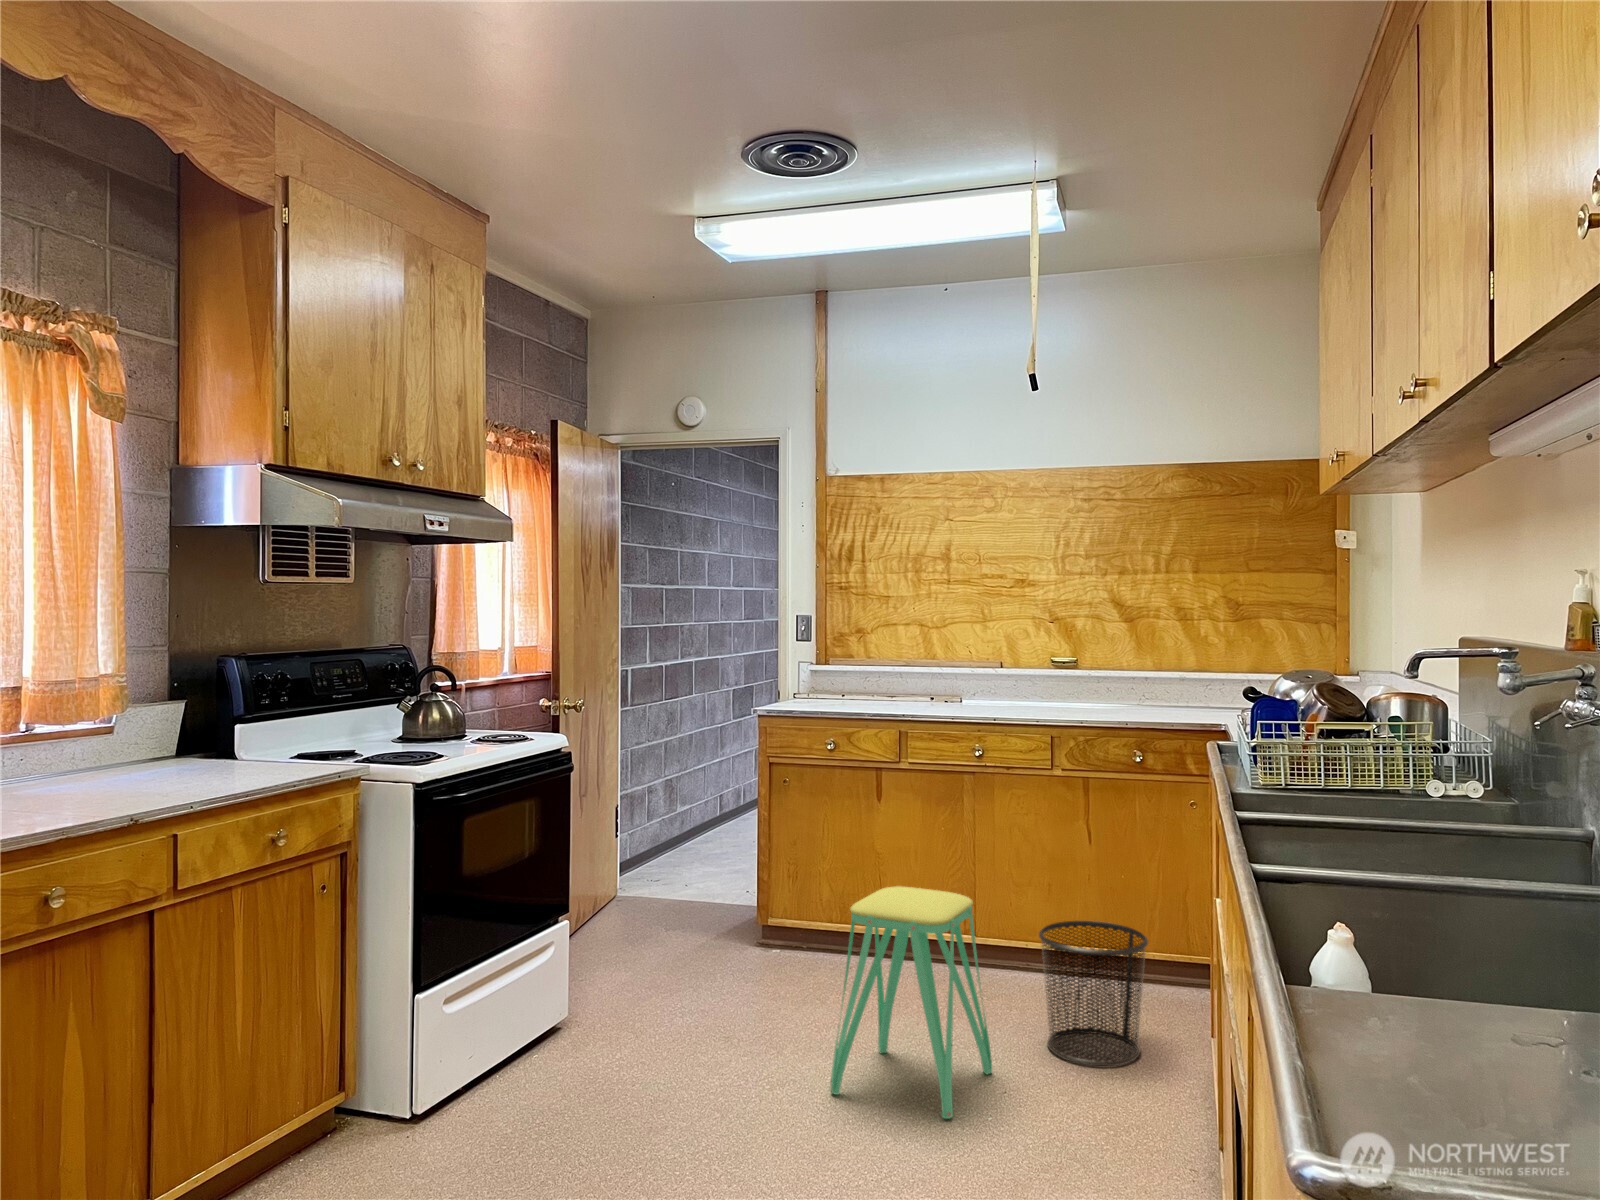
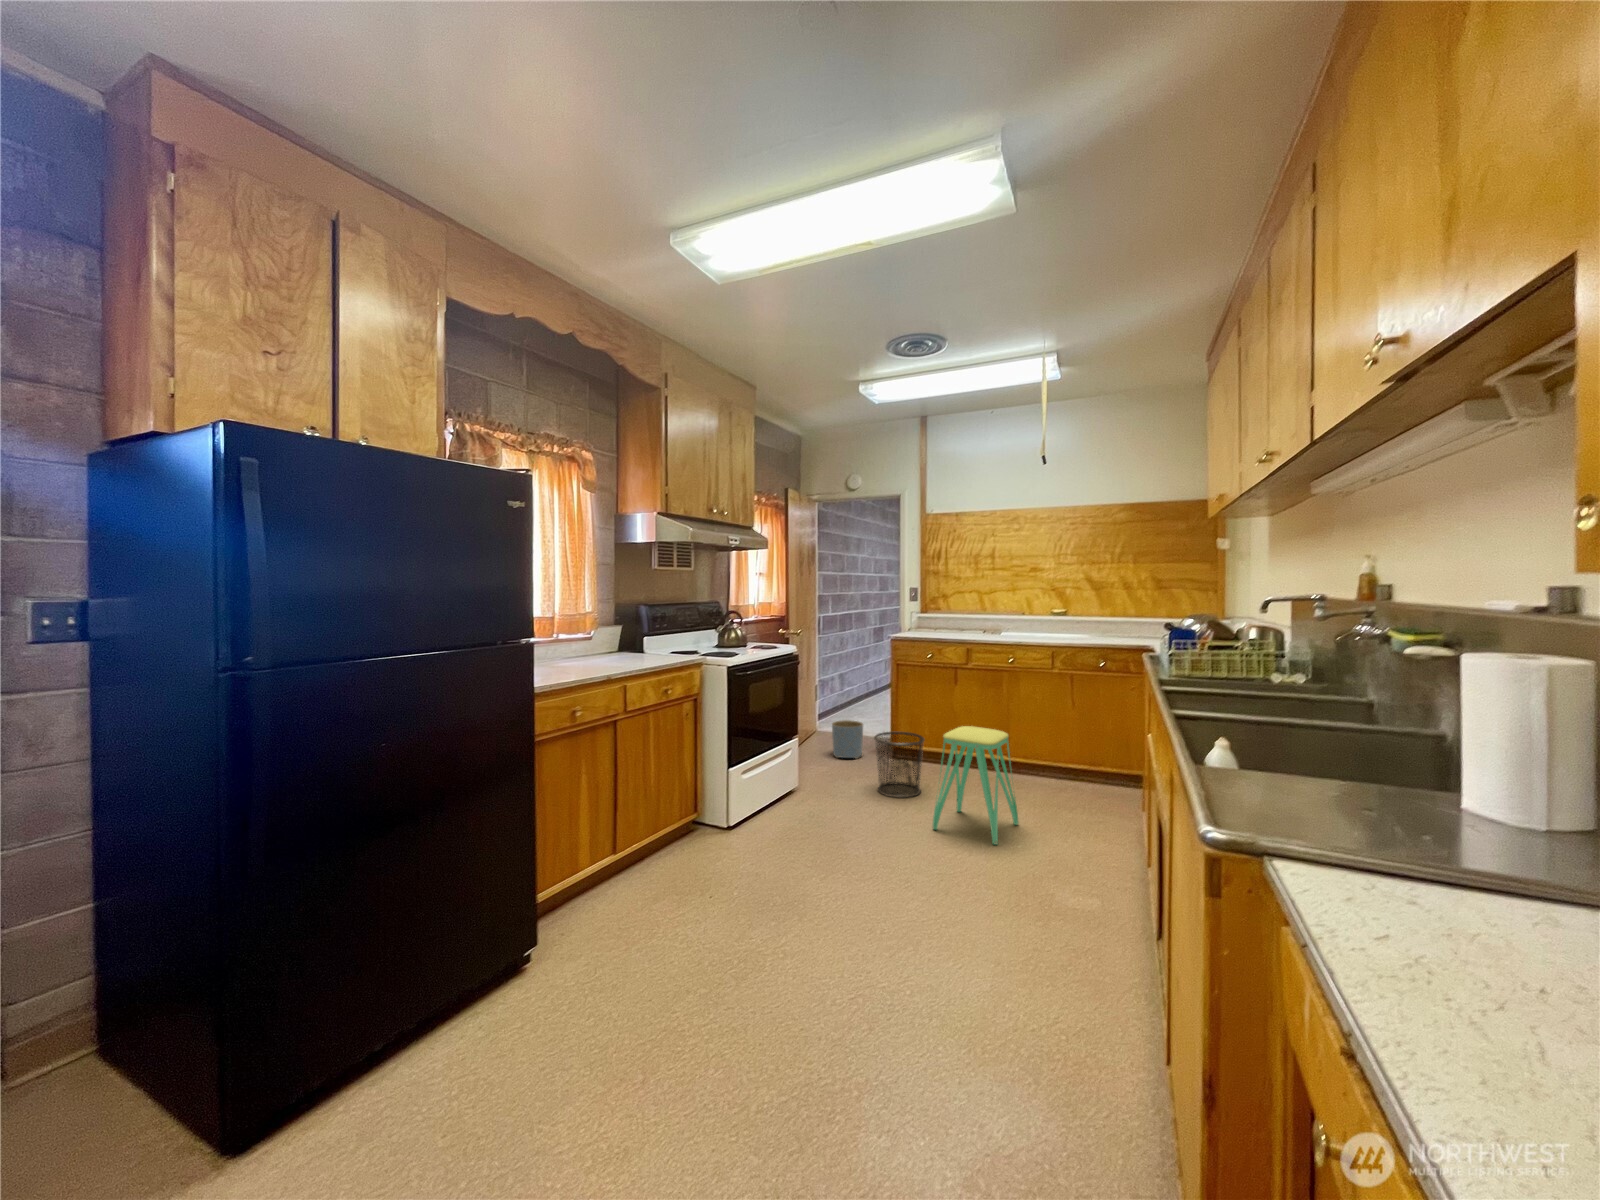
planter: none [645,875,707,951] -> present [832,720,863,759]
waste bin: present [1039,921,1148,1066] -> present [874,732,924,798]

